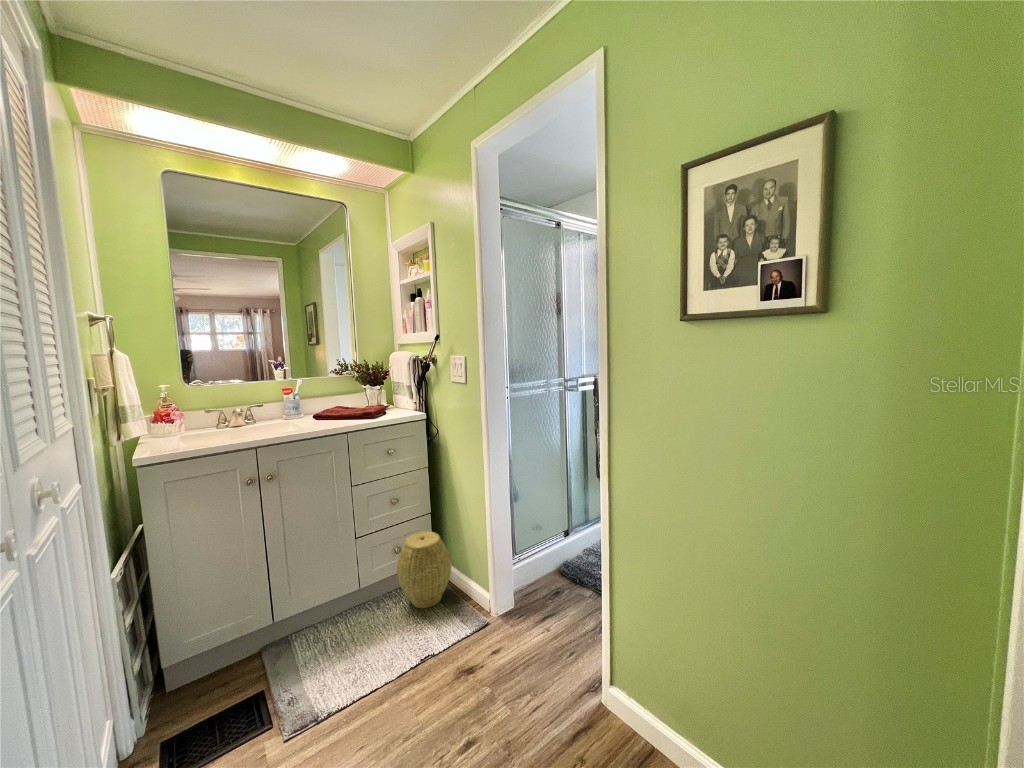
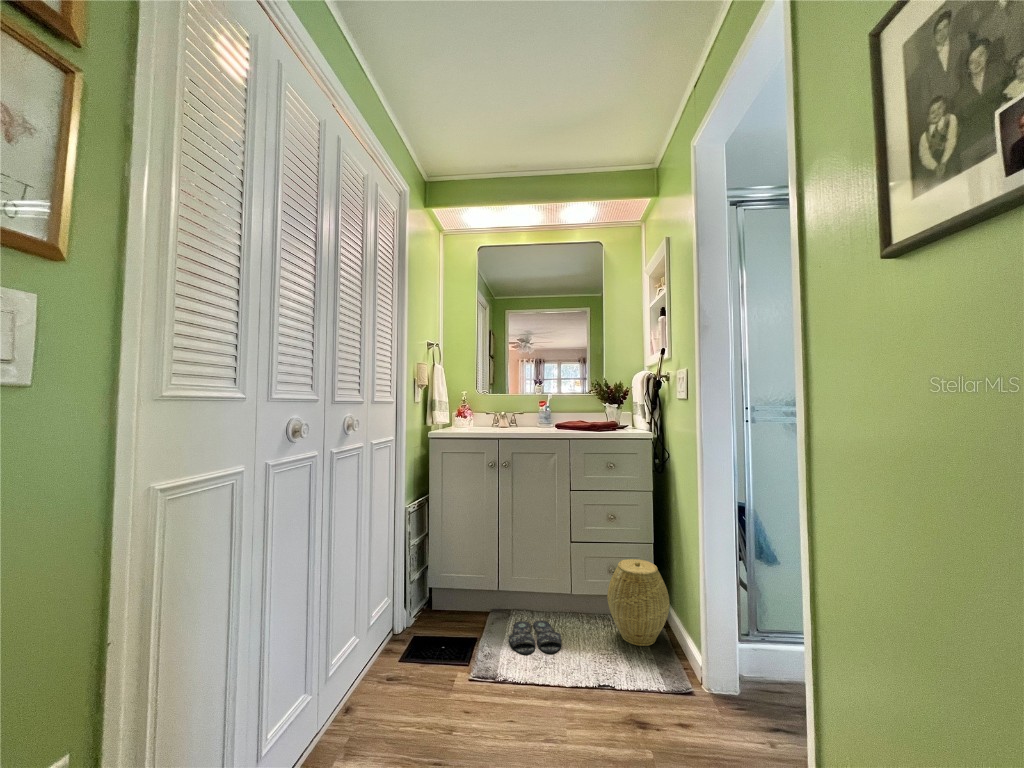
slippers: none [303,628,367,676] -> present [509,620,562,655]

